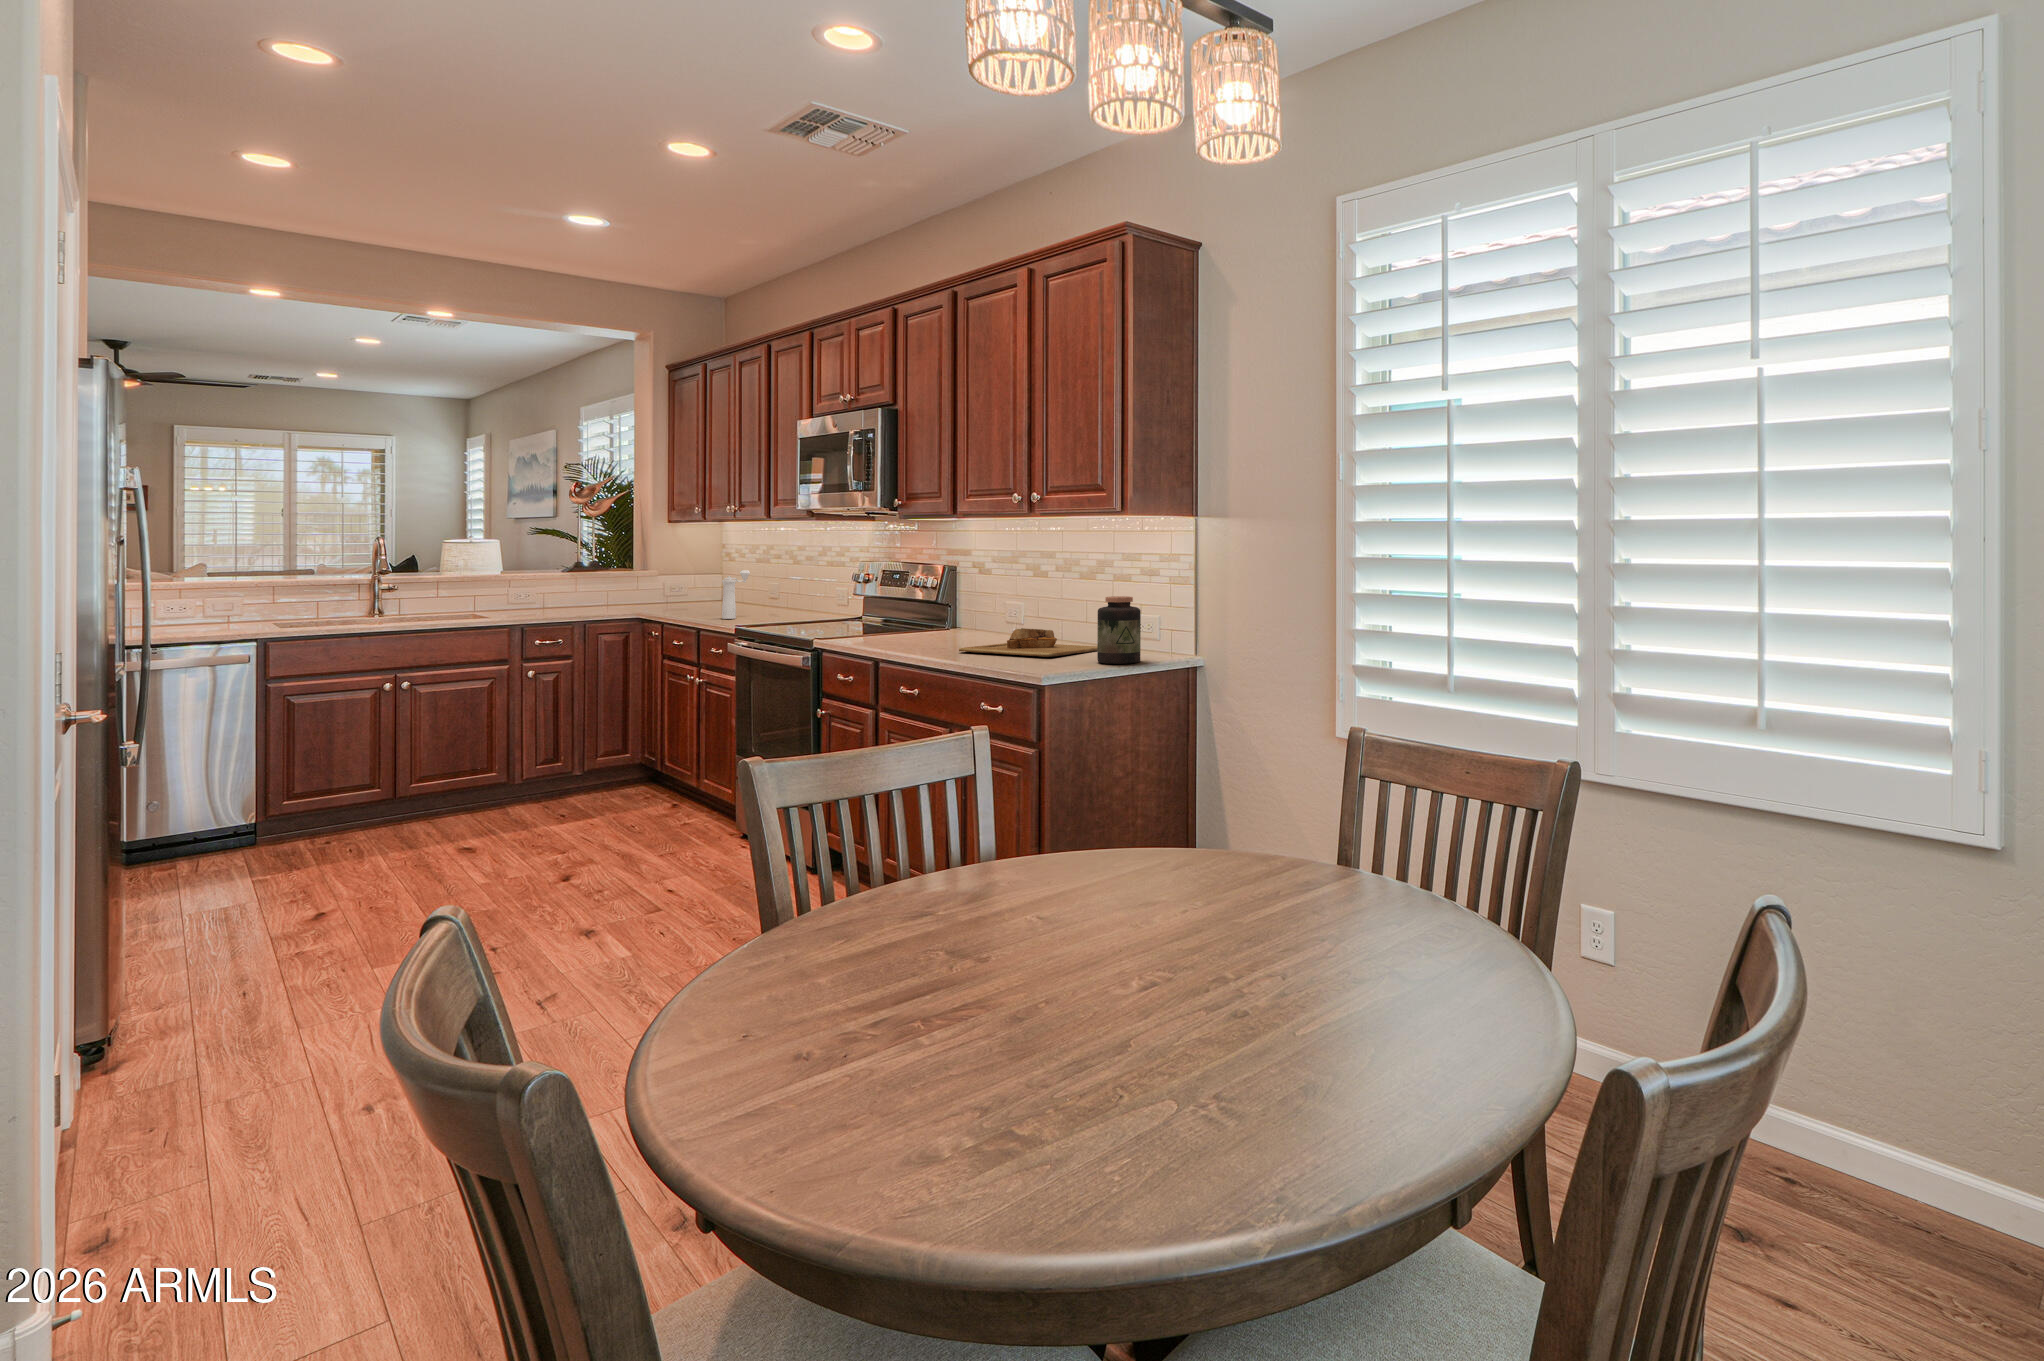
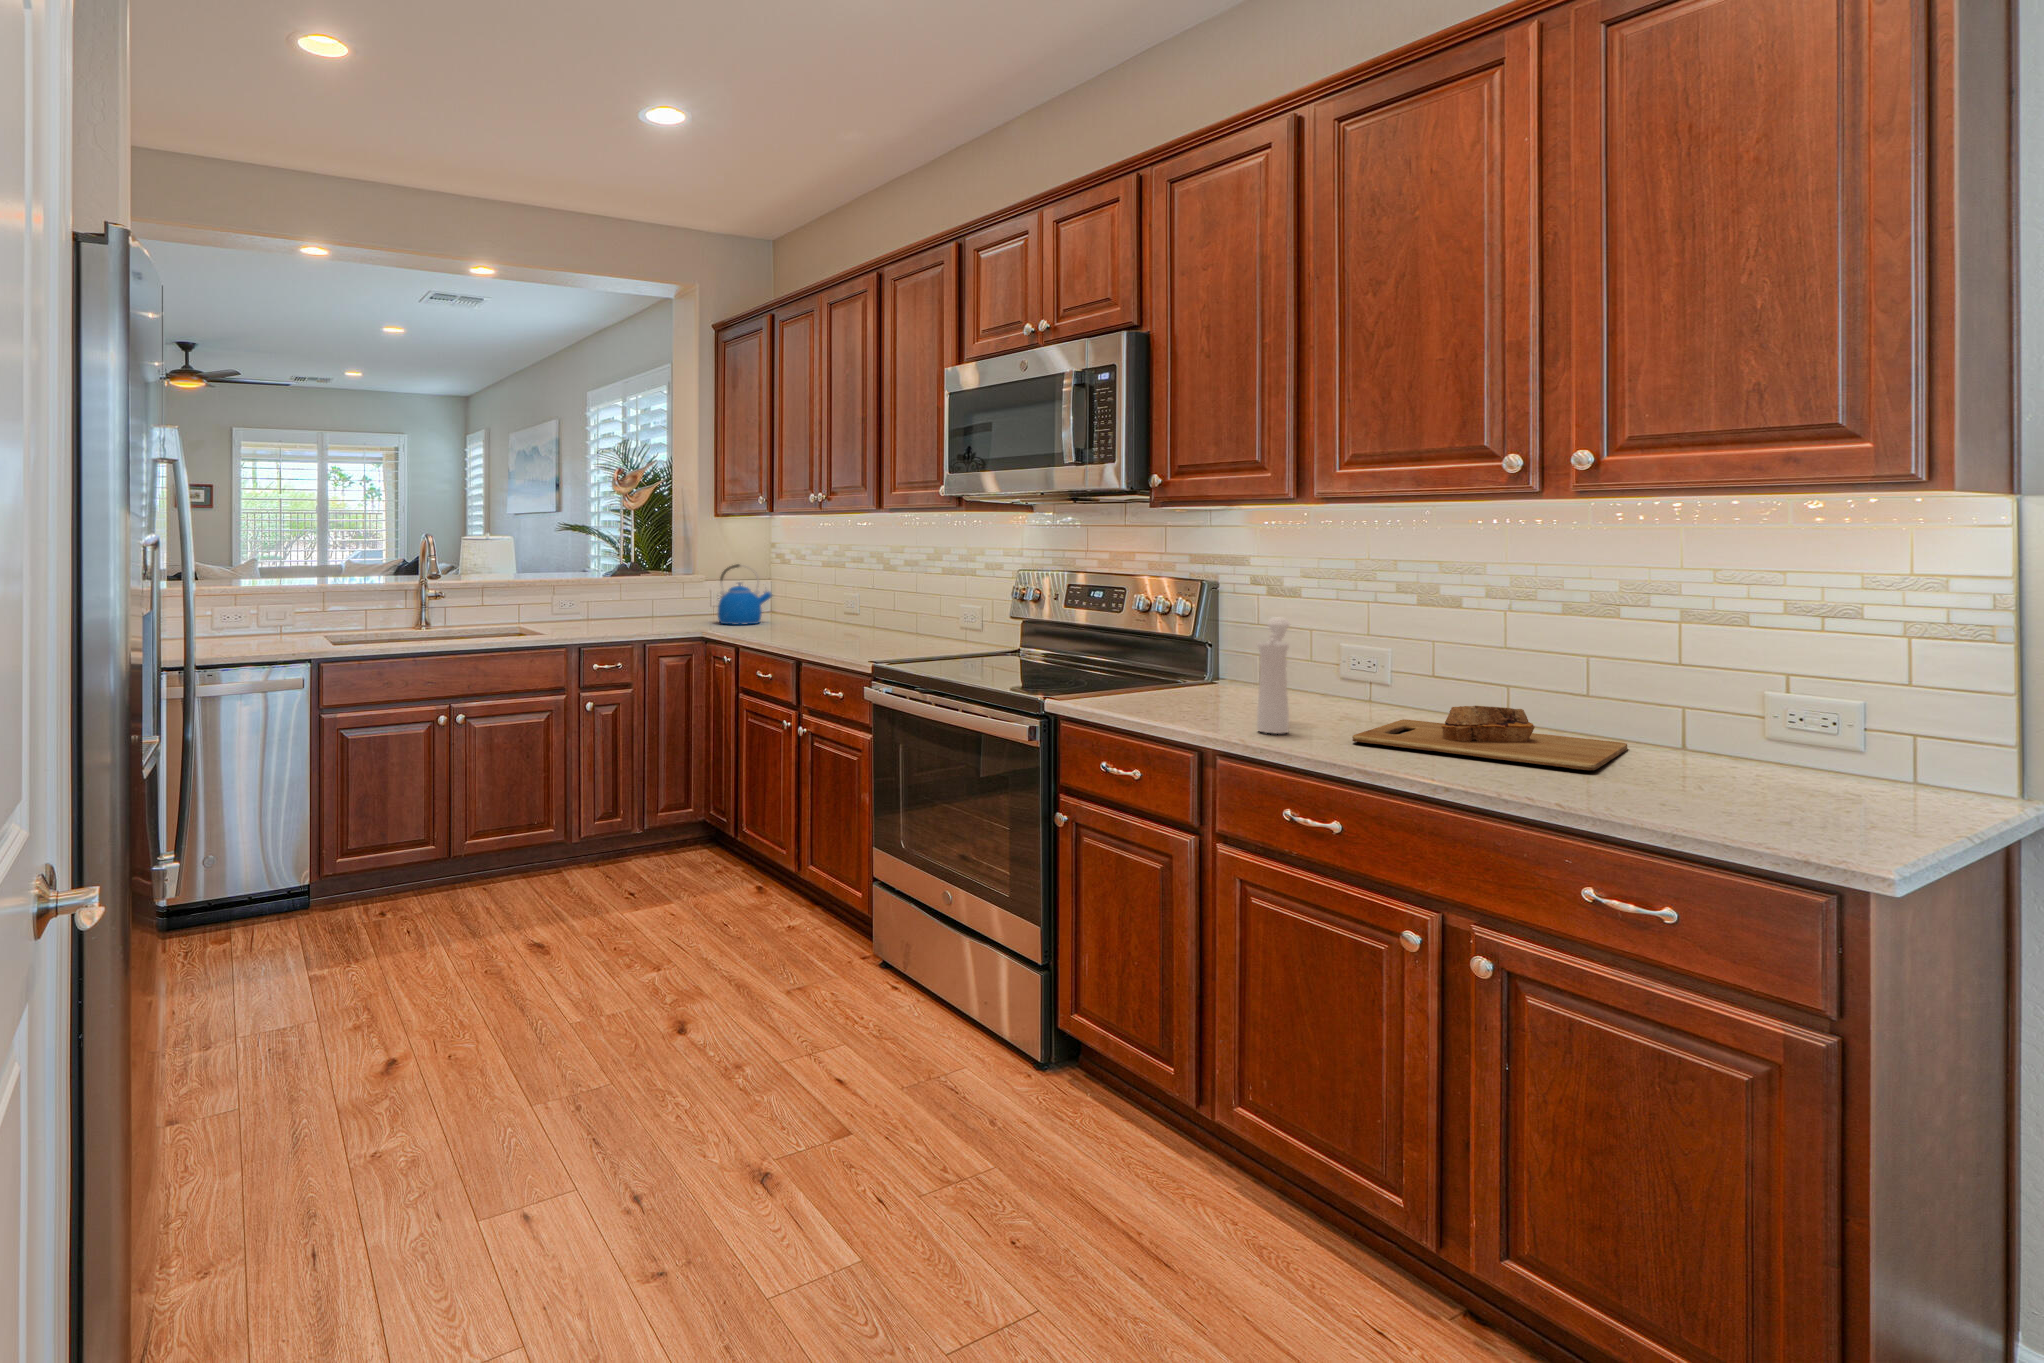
kettle: none [659,561,708,609] -> present [718,564,772,625]
pepper mill: present [722,570,750,619] -> present [1257,618,1290,734]
jar: present [1097,596,1141,664] -> none [1737,662,1850,806]

